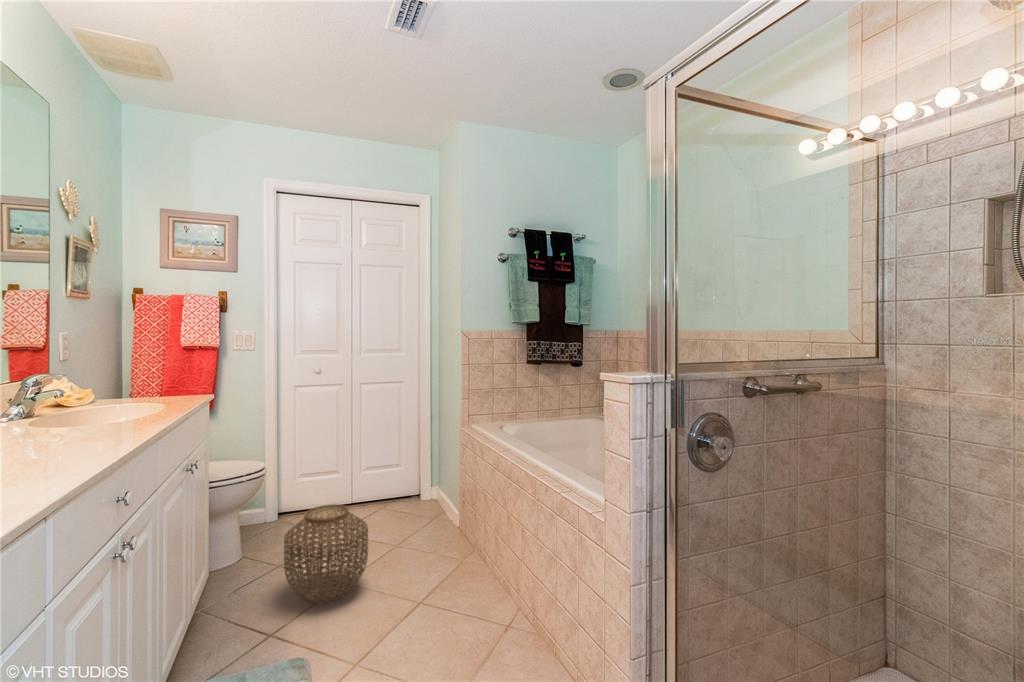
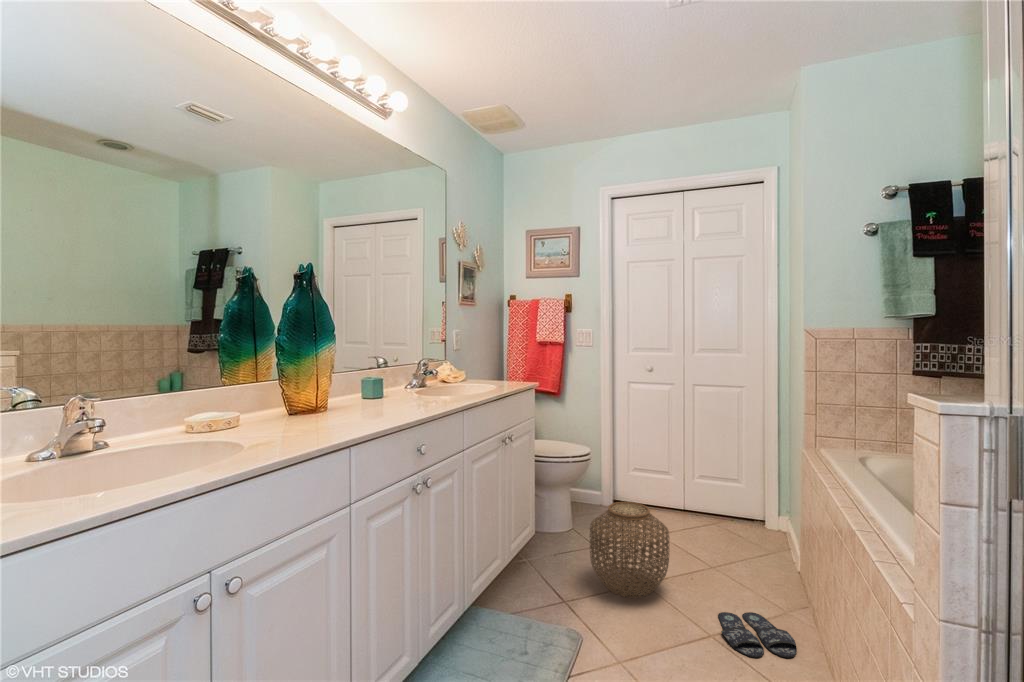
slippers: none [415,572,480,609] -> present [718,612,797,658]

